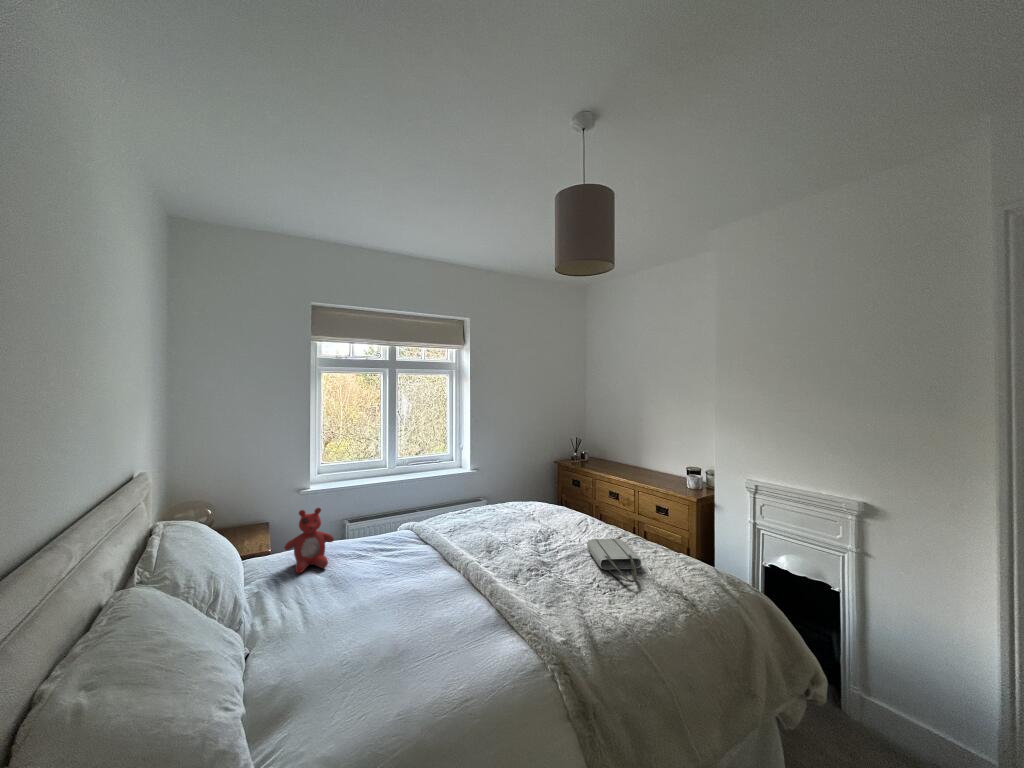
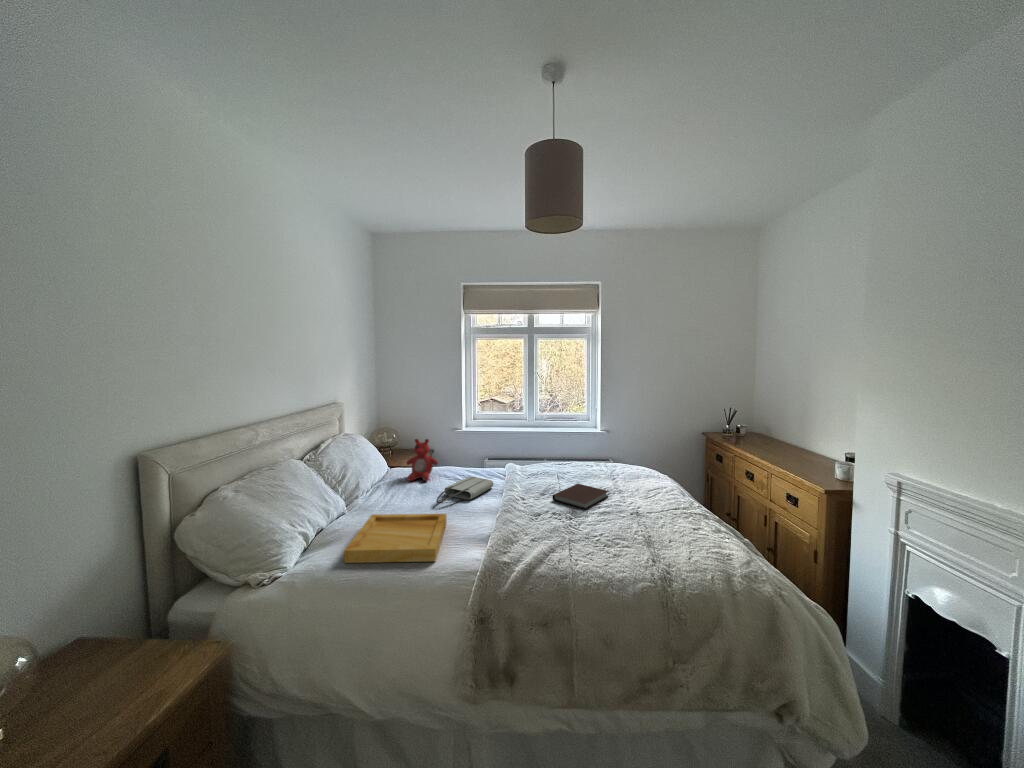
notebook: none [509,531,554,557] -> present [552,484,609,509]
tote bag: present [587,539,641,582] -> present [436,477,493,503]
tray: none [311,606,470,742] -> present [344,514,447,563]

